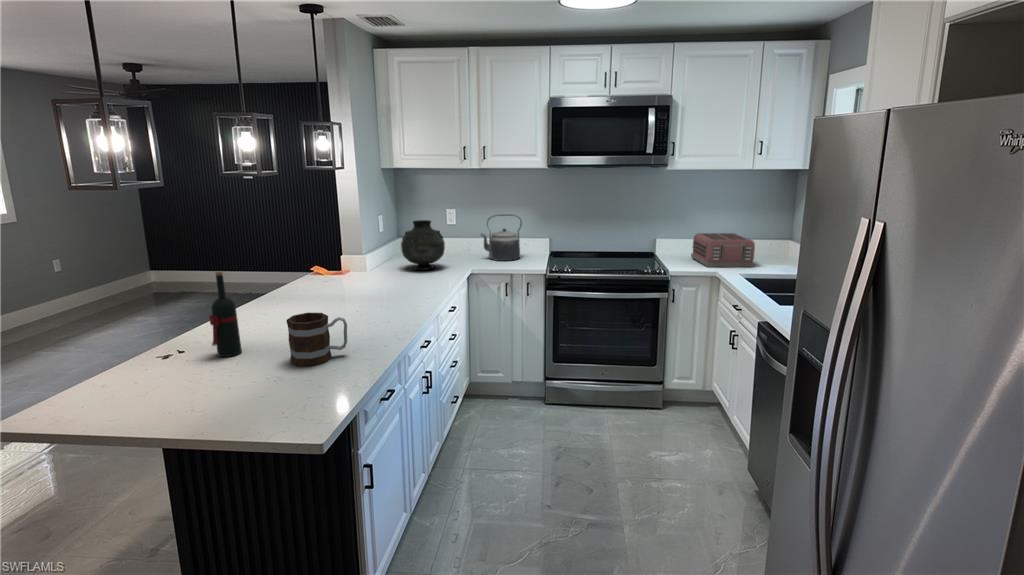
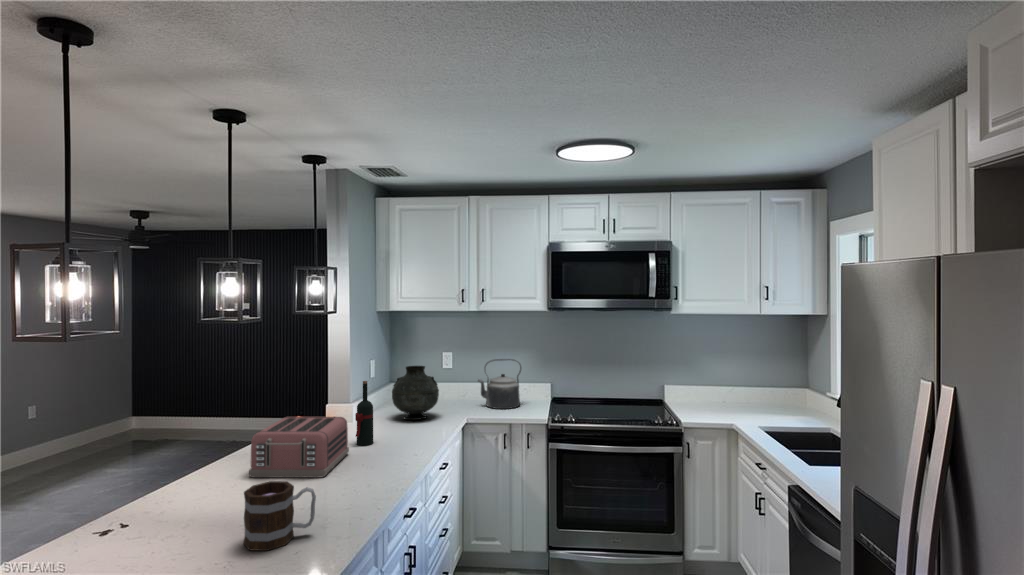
toaster: present [691,233,755,267] -> present [249,417,349,478]
wine bottle: present [209,271,242,357] -> present [355,381,373,446]

